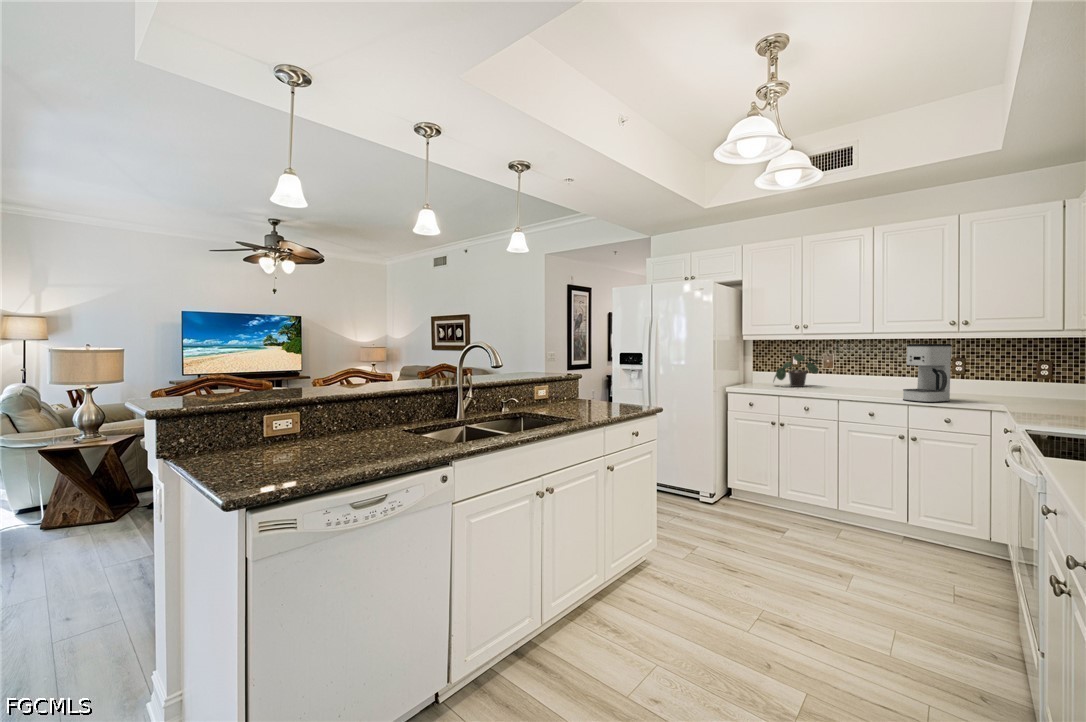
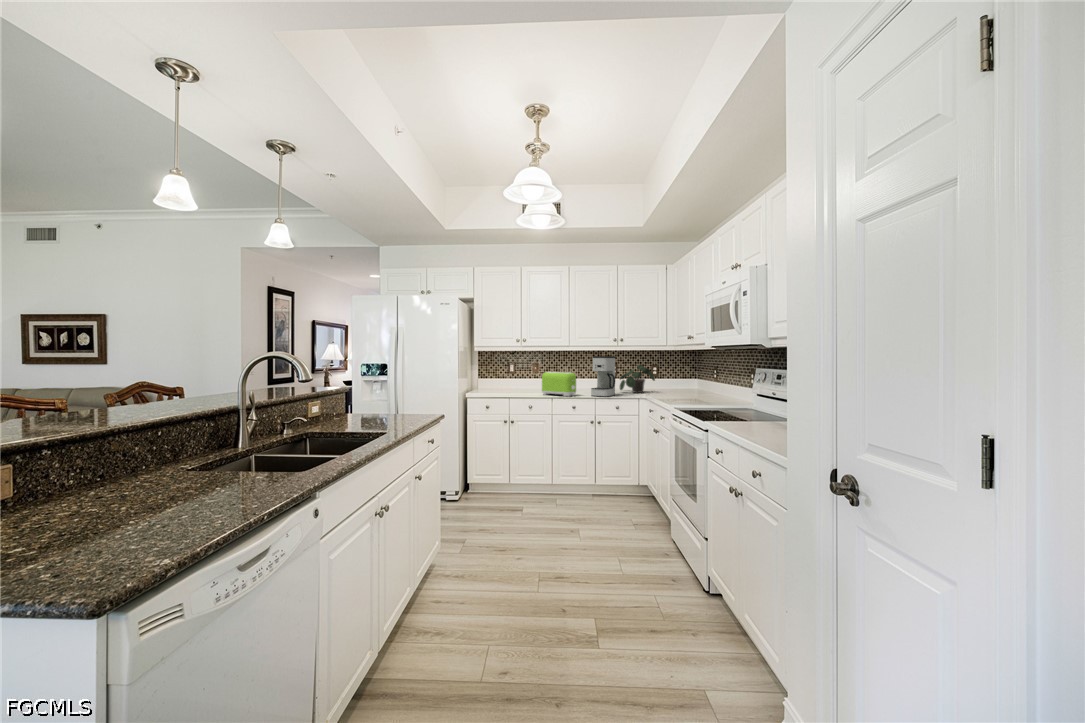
potted plant: present [774,354,818,387] -> present [620,365,655,393]
toaster: none [826,365,879,398] -> present [542,372,576,396]

